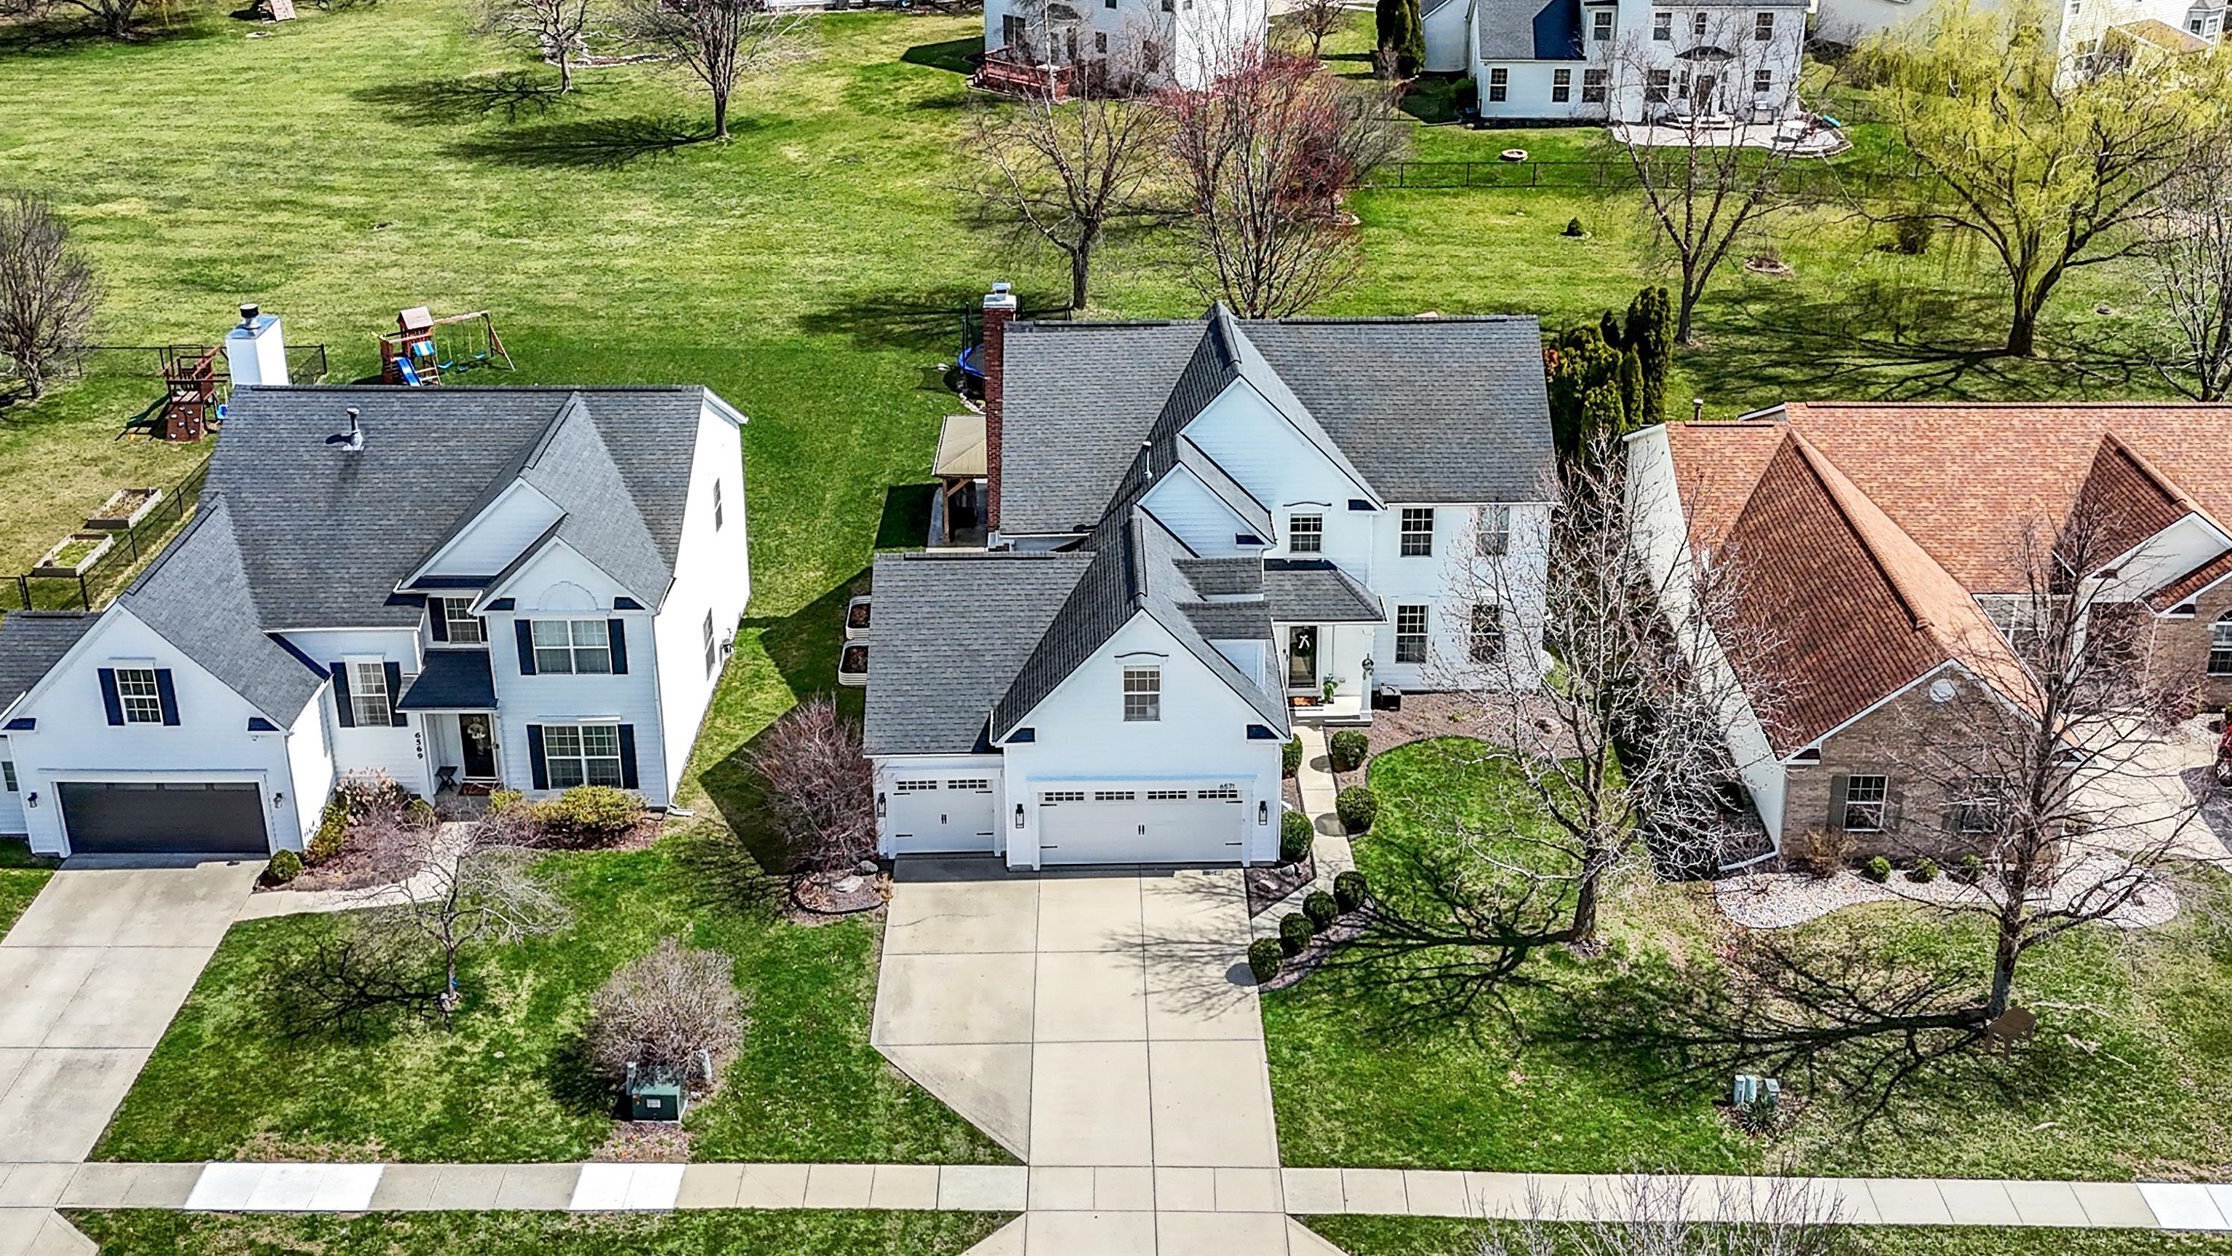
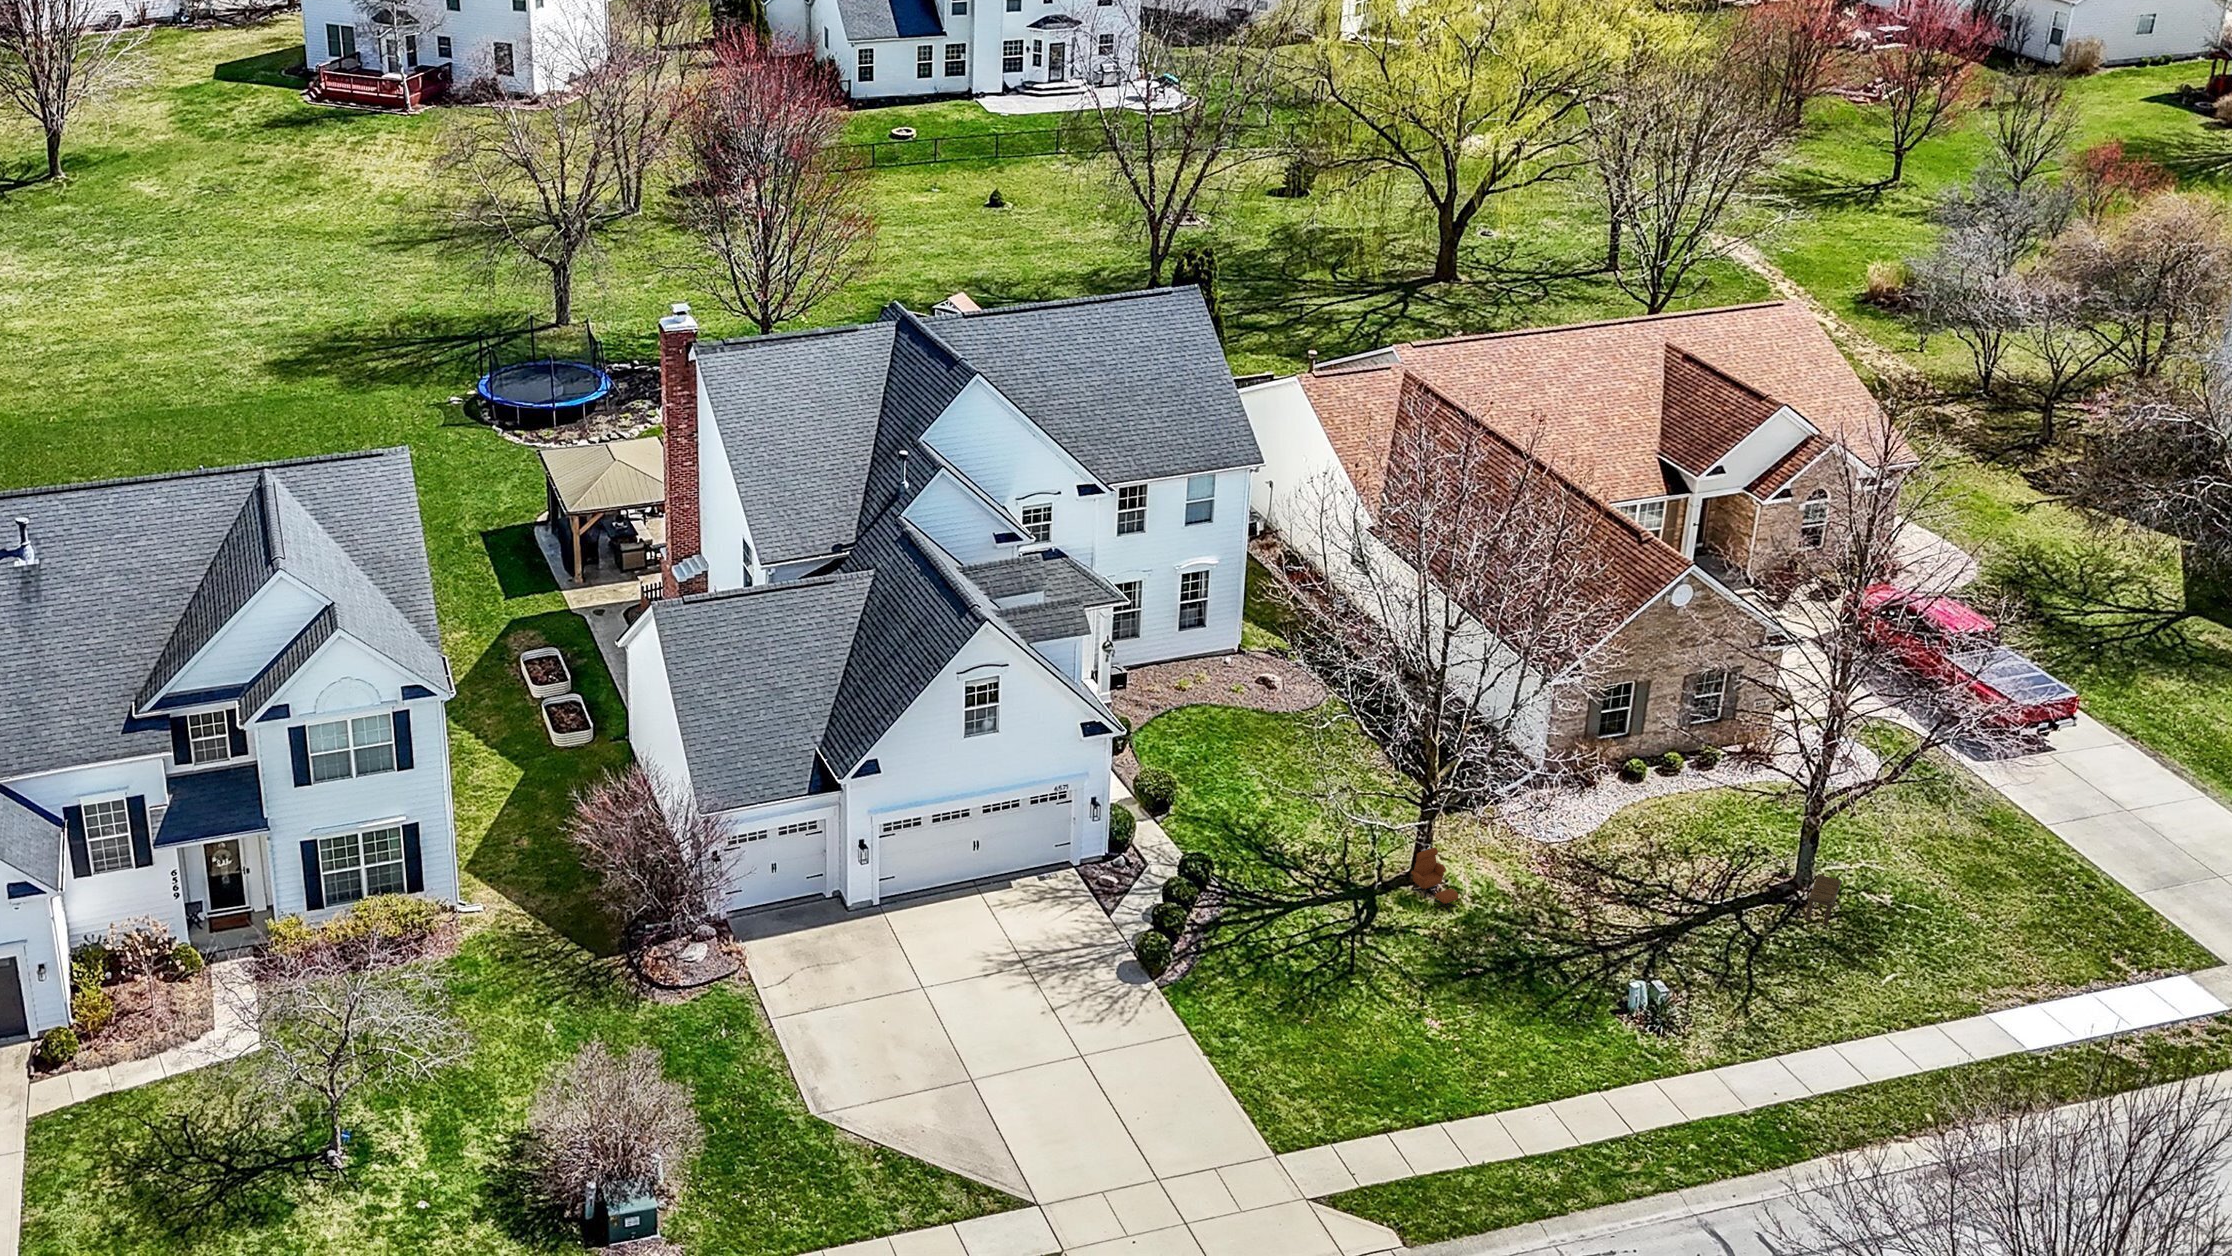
lounge chair: none [1568,907,1610,975] -> present [1411,848,1459,913]

